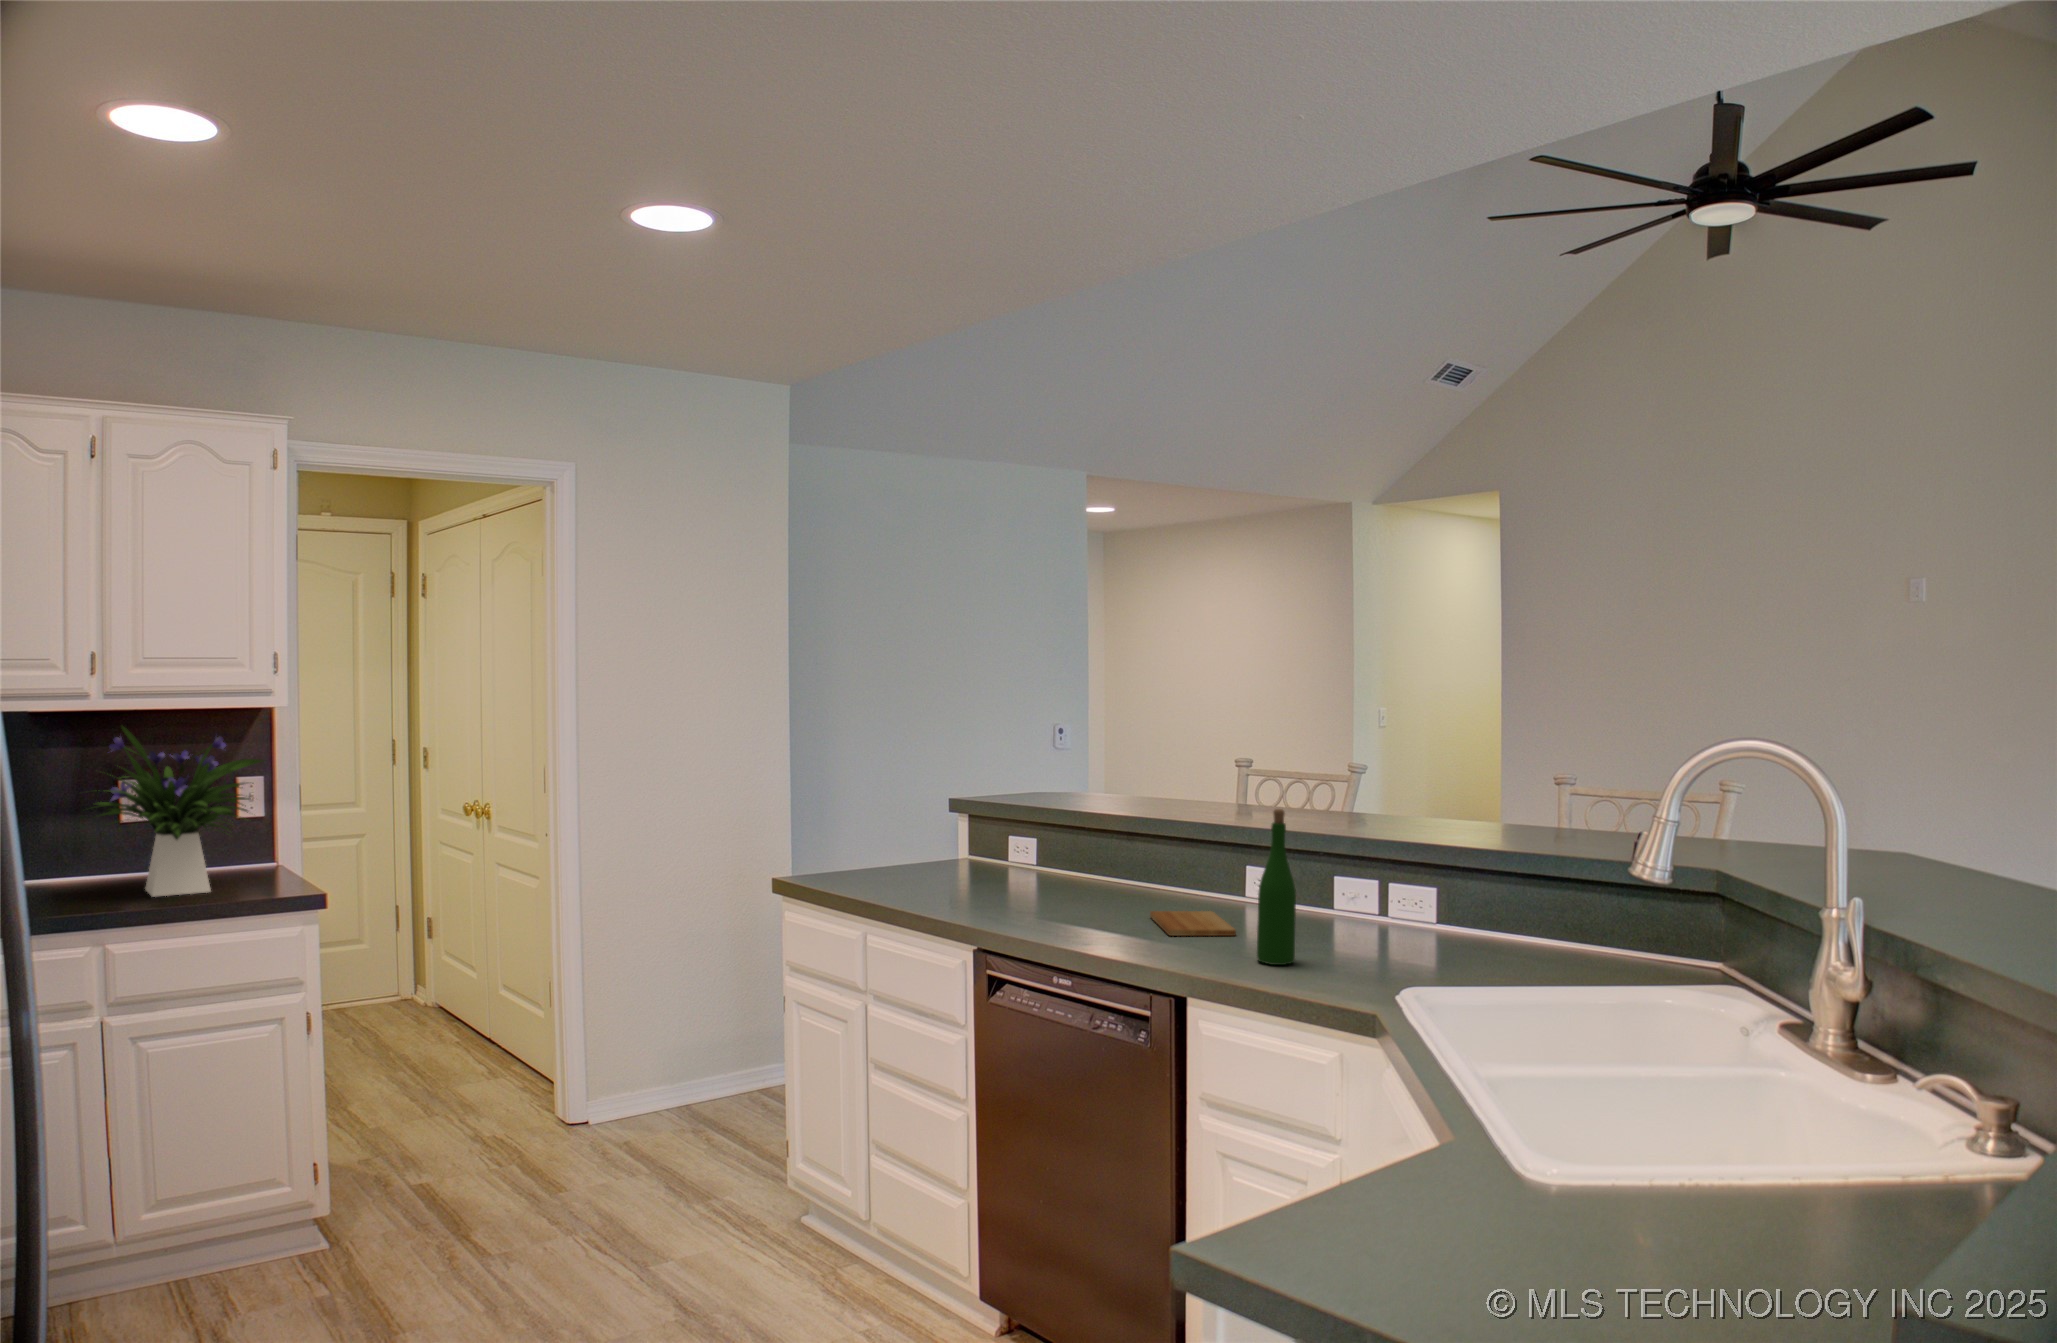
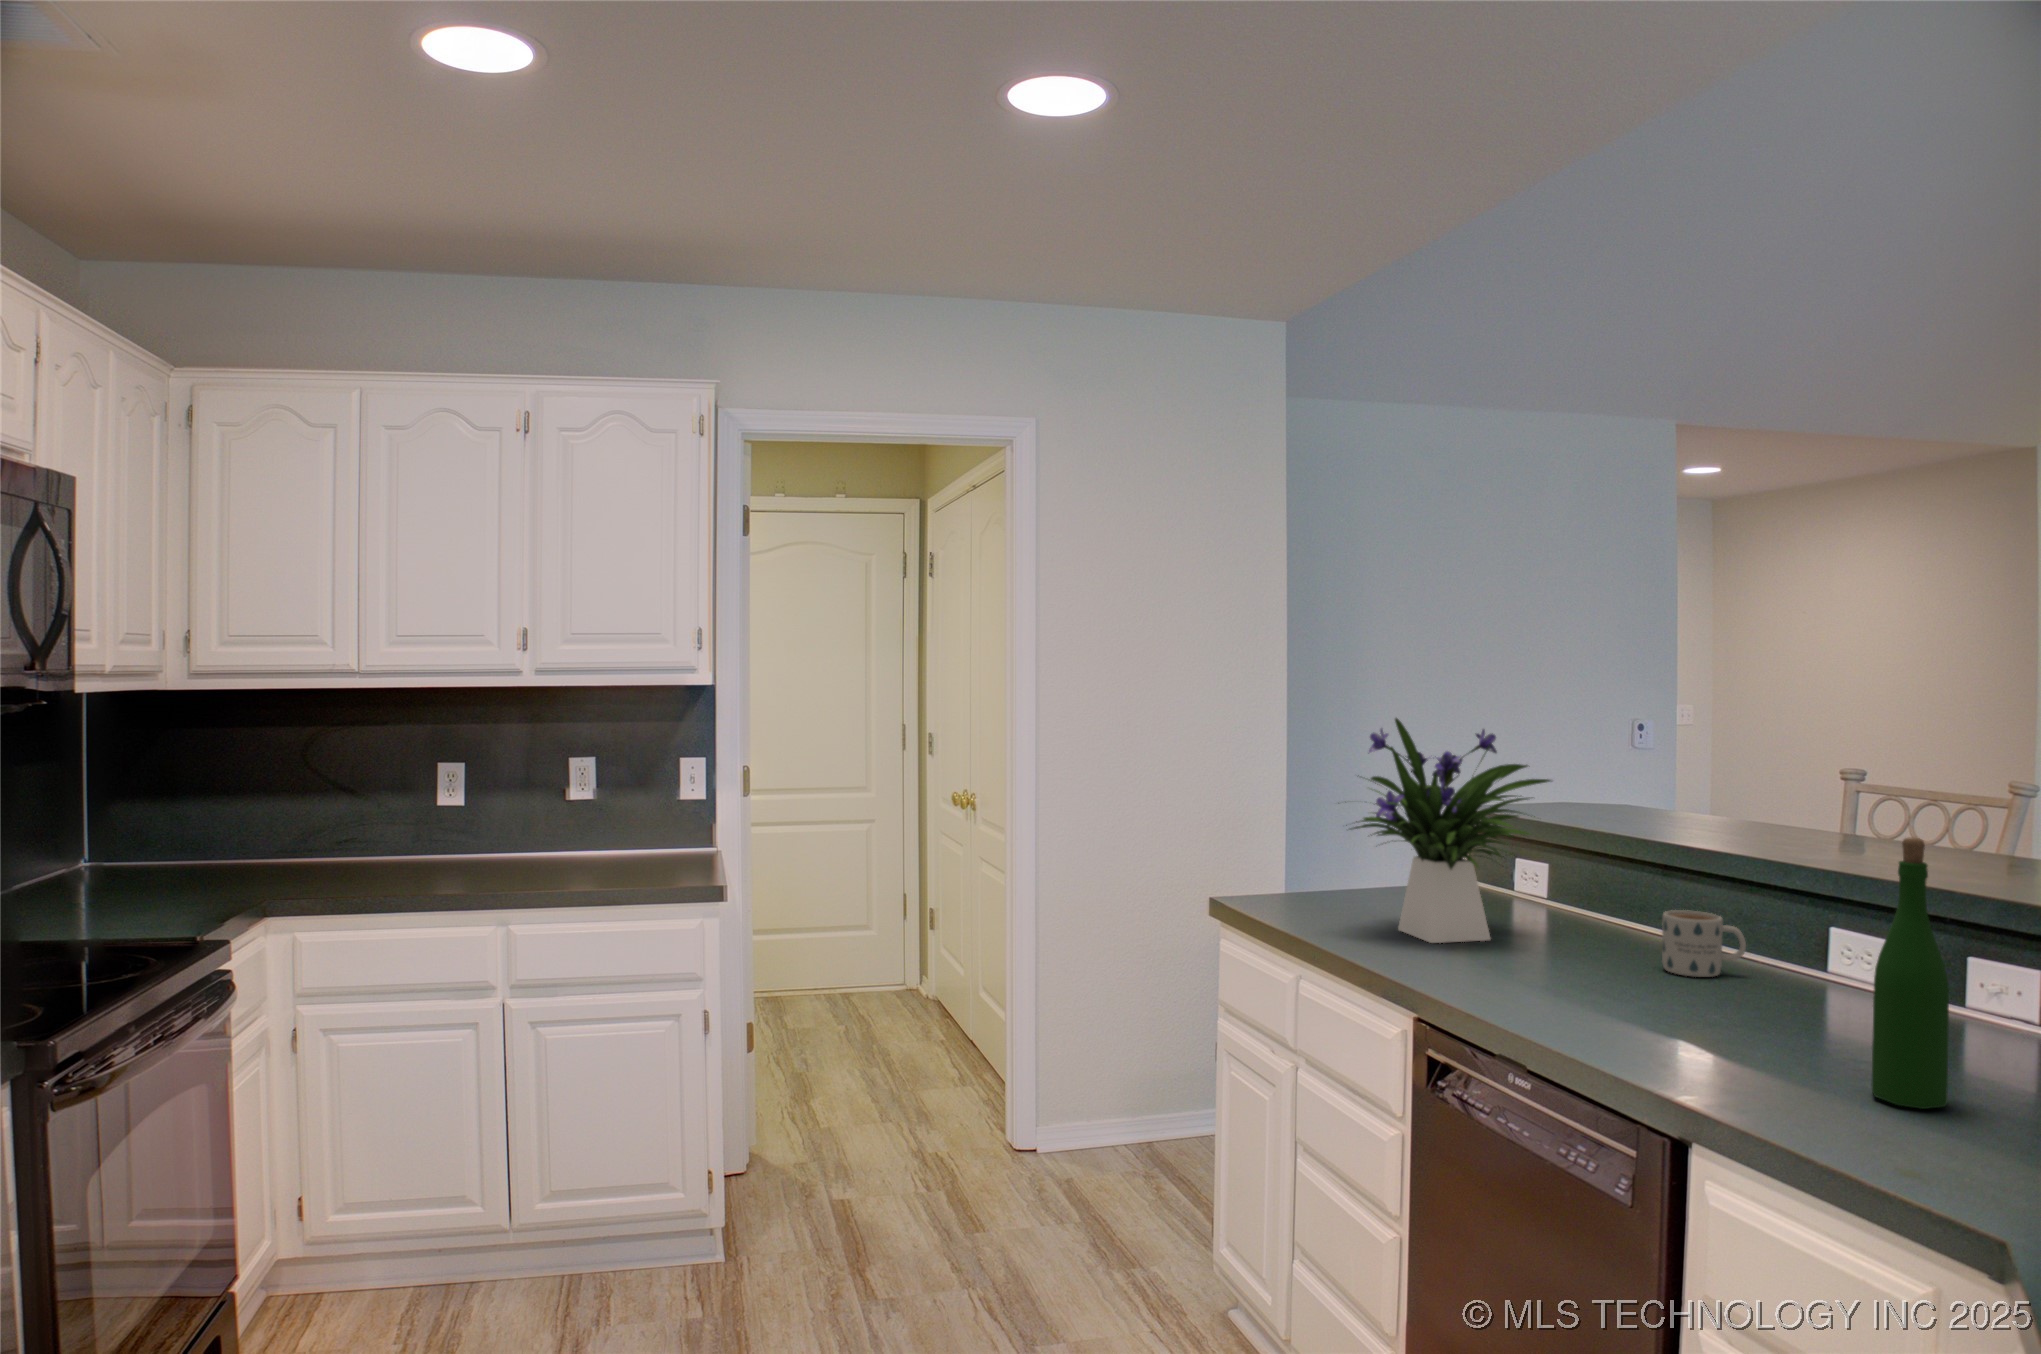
flower arrangement: present [96,726,263,897] -> present [1346,718,1551,943]
mug: none [1123,865,1173,908] -> present [1662,910,1746,977]
cutting board: present [1150,911,1236,936] -> none [1699,984,1844,1040]

